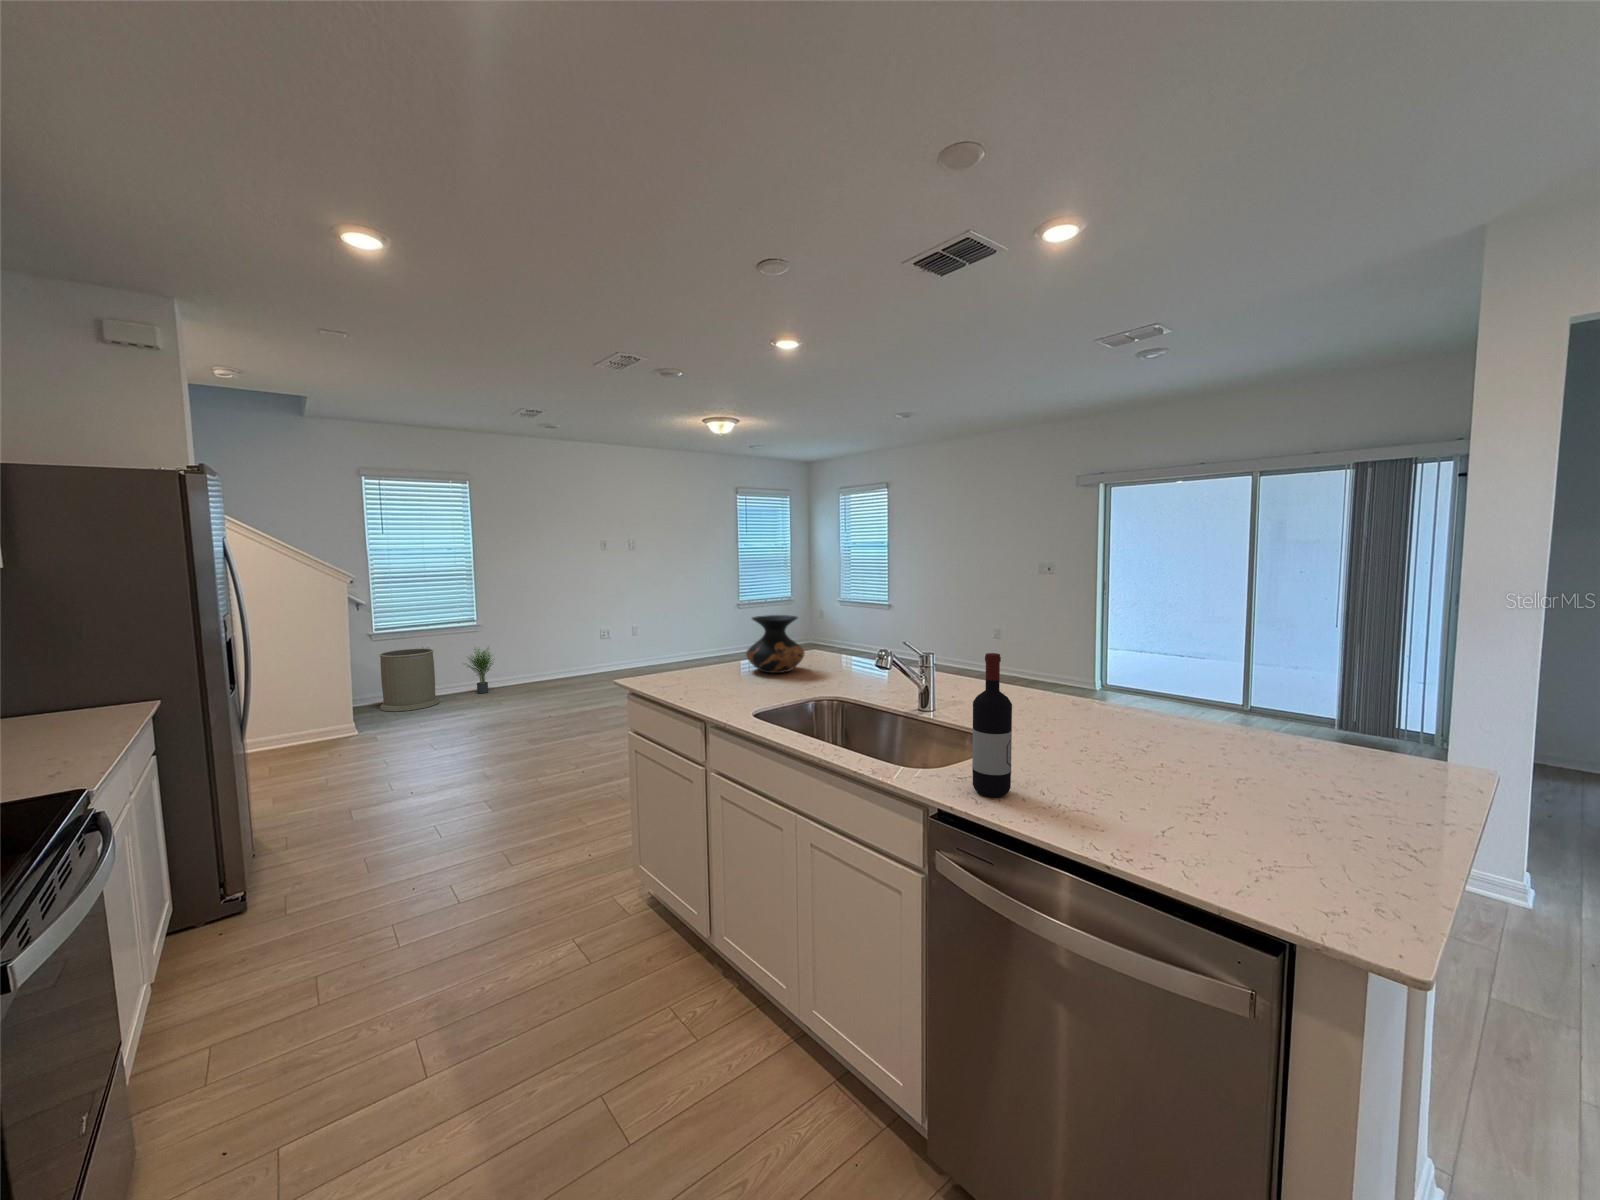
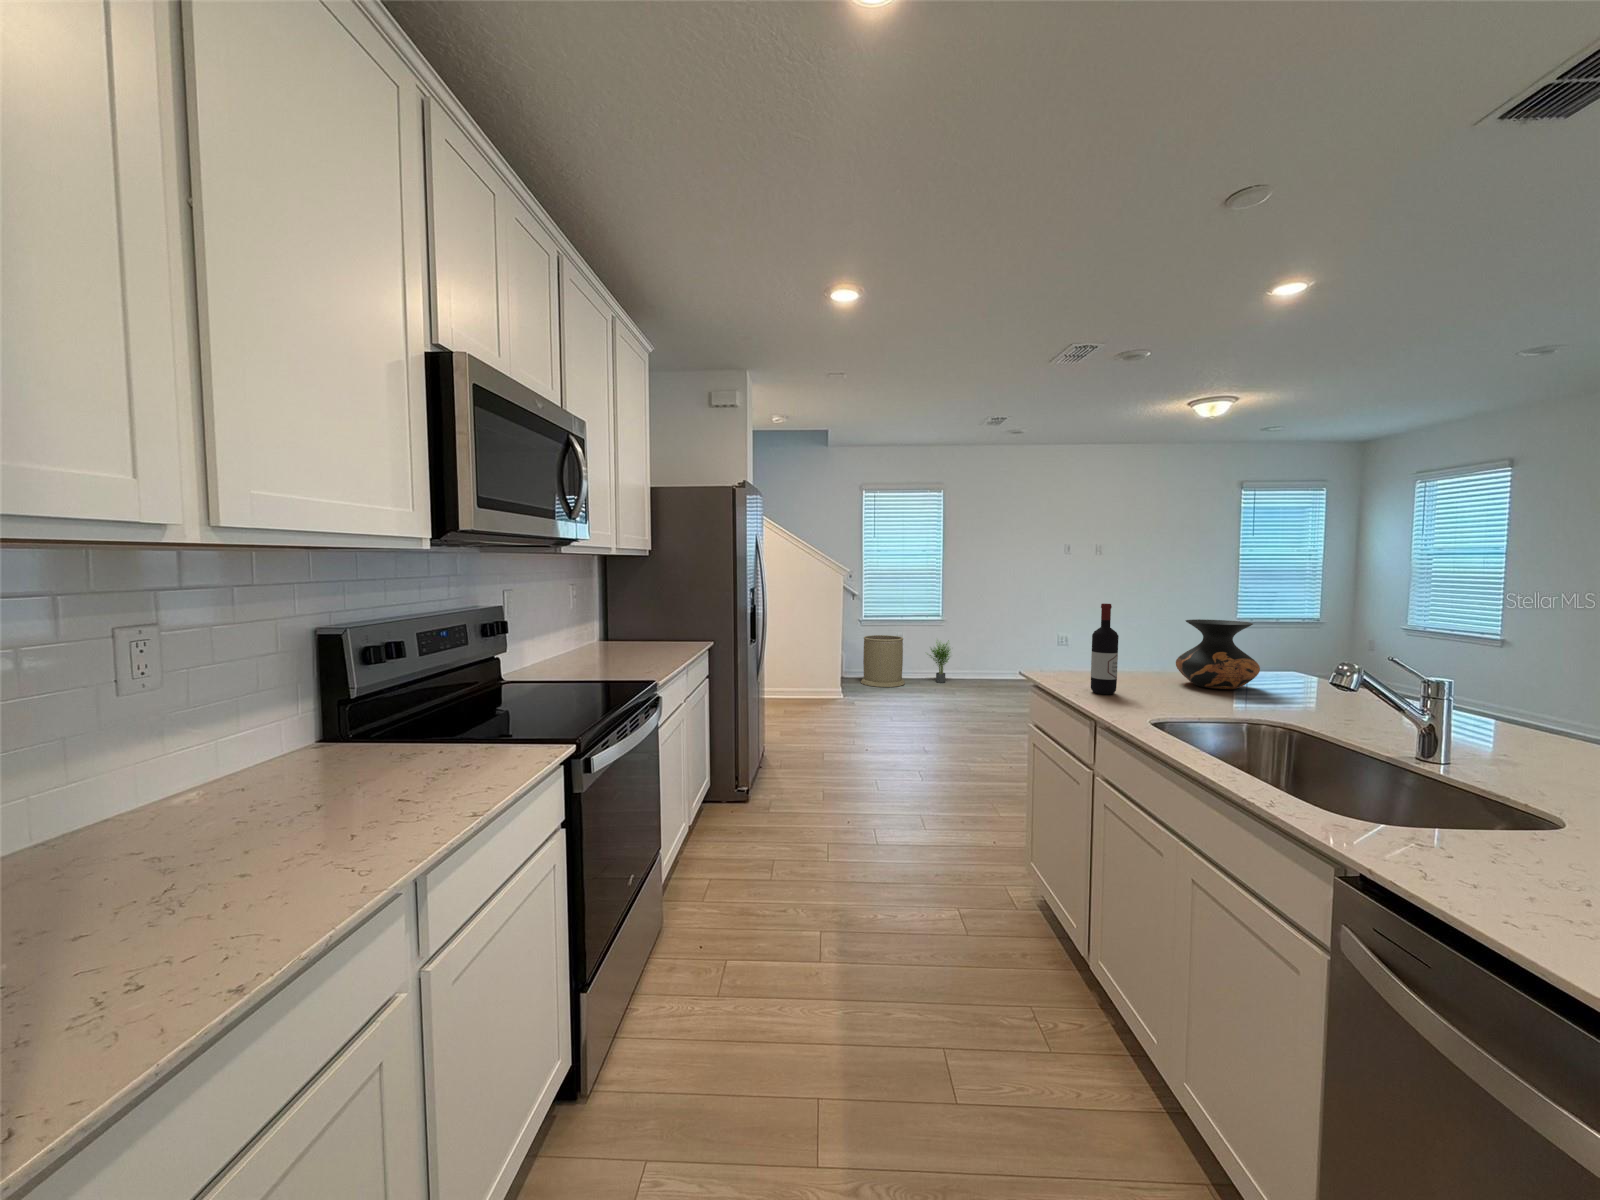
wine bottle: present [972,653,1012,797] -> present [1091,604,1119,694]

